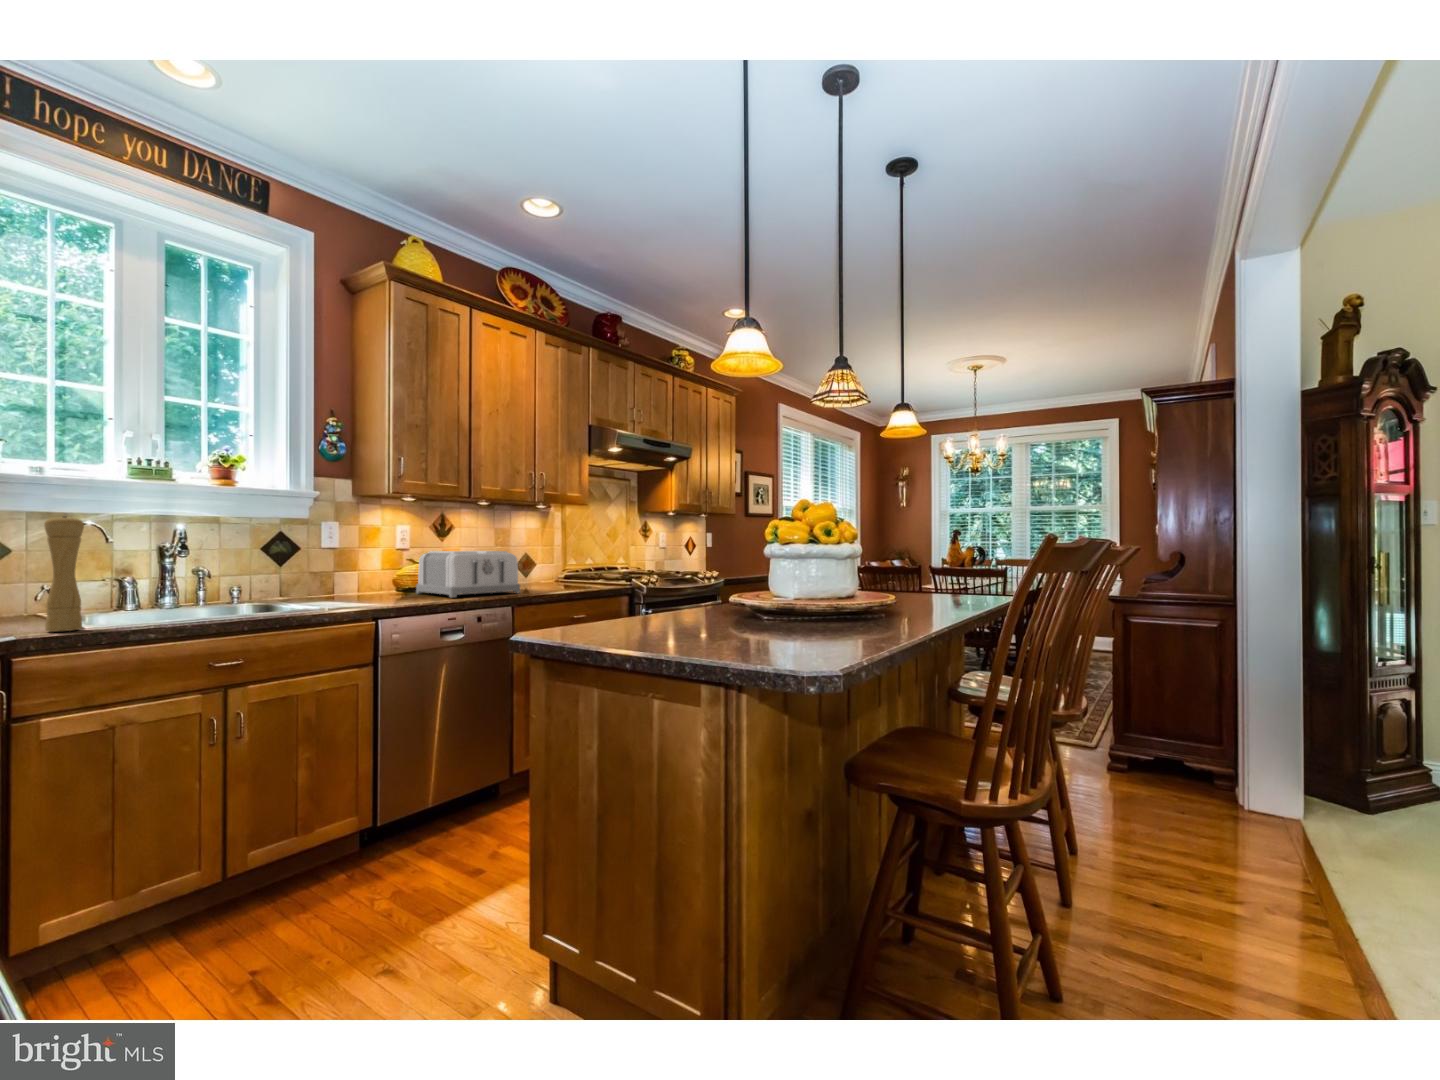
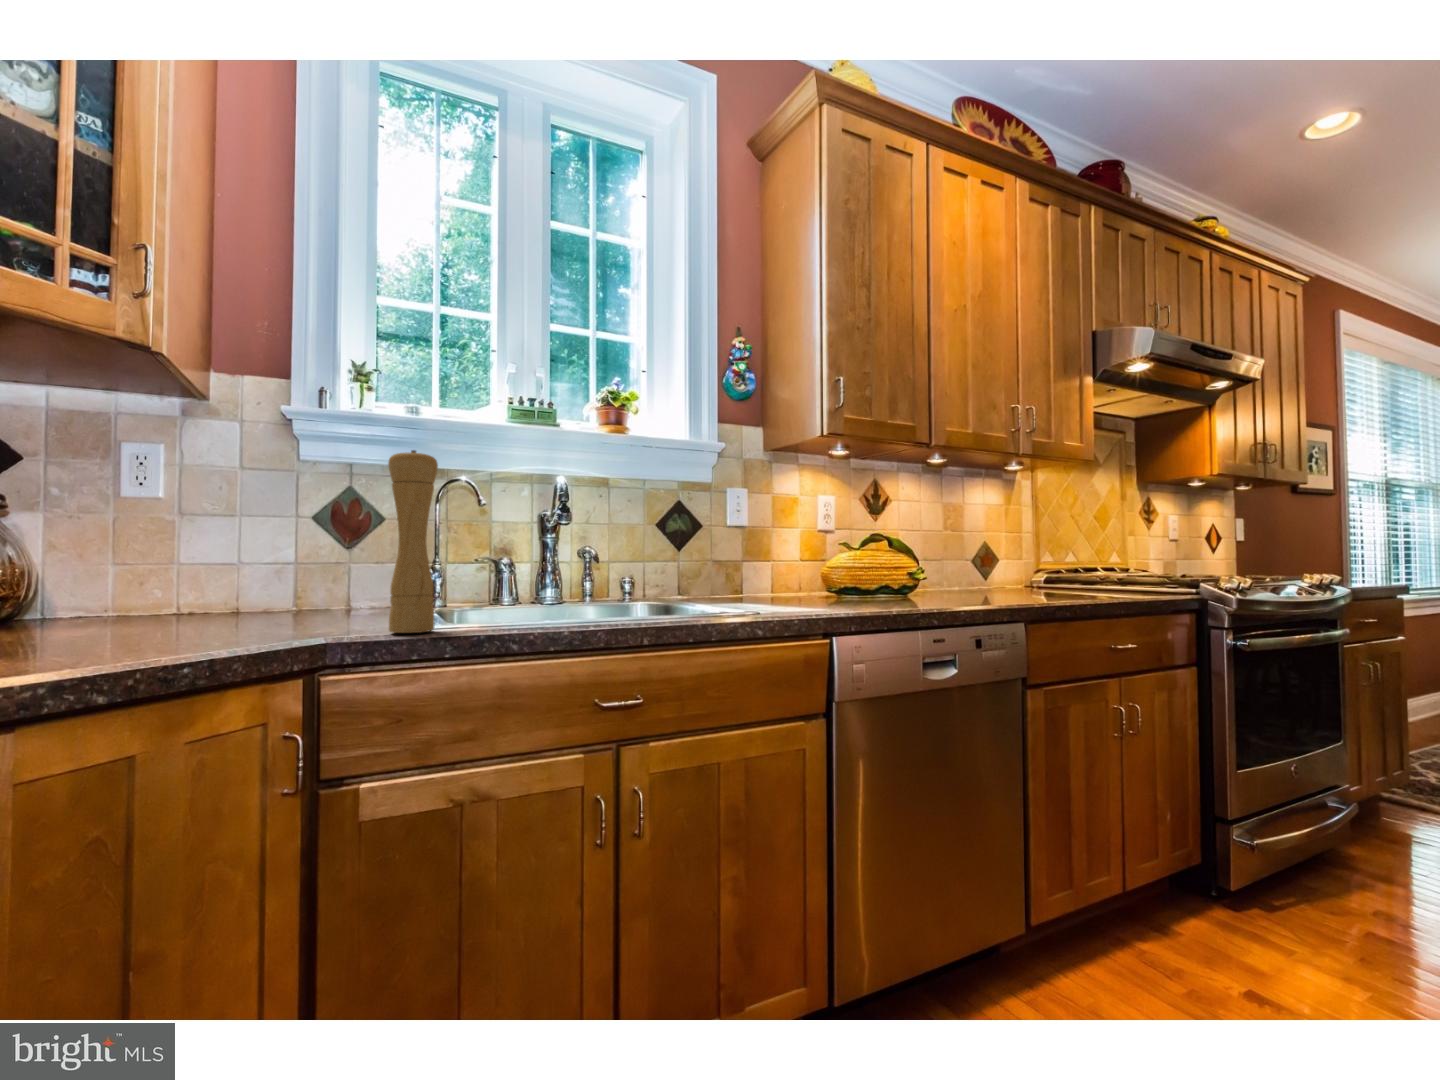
toaster: present [416,551,520,597] -> none [856,527,1030,603]

